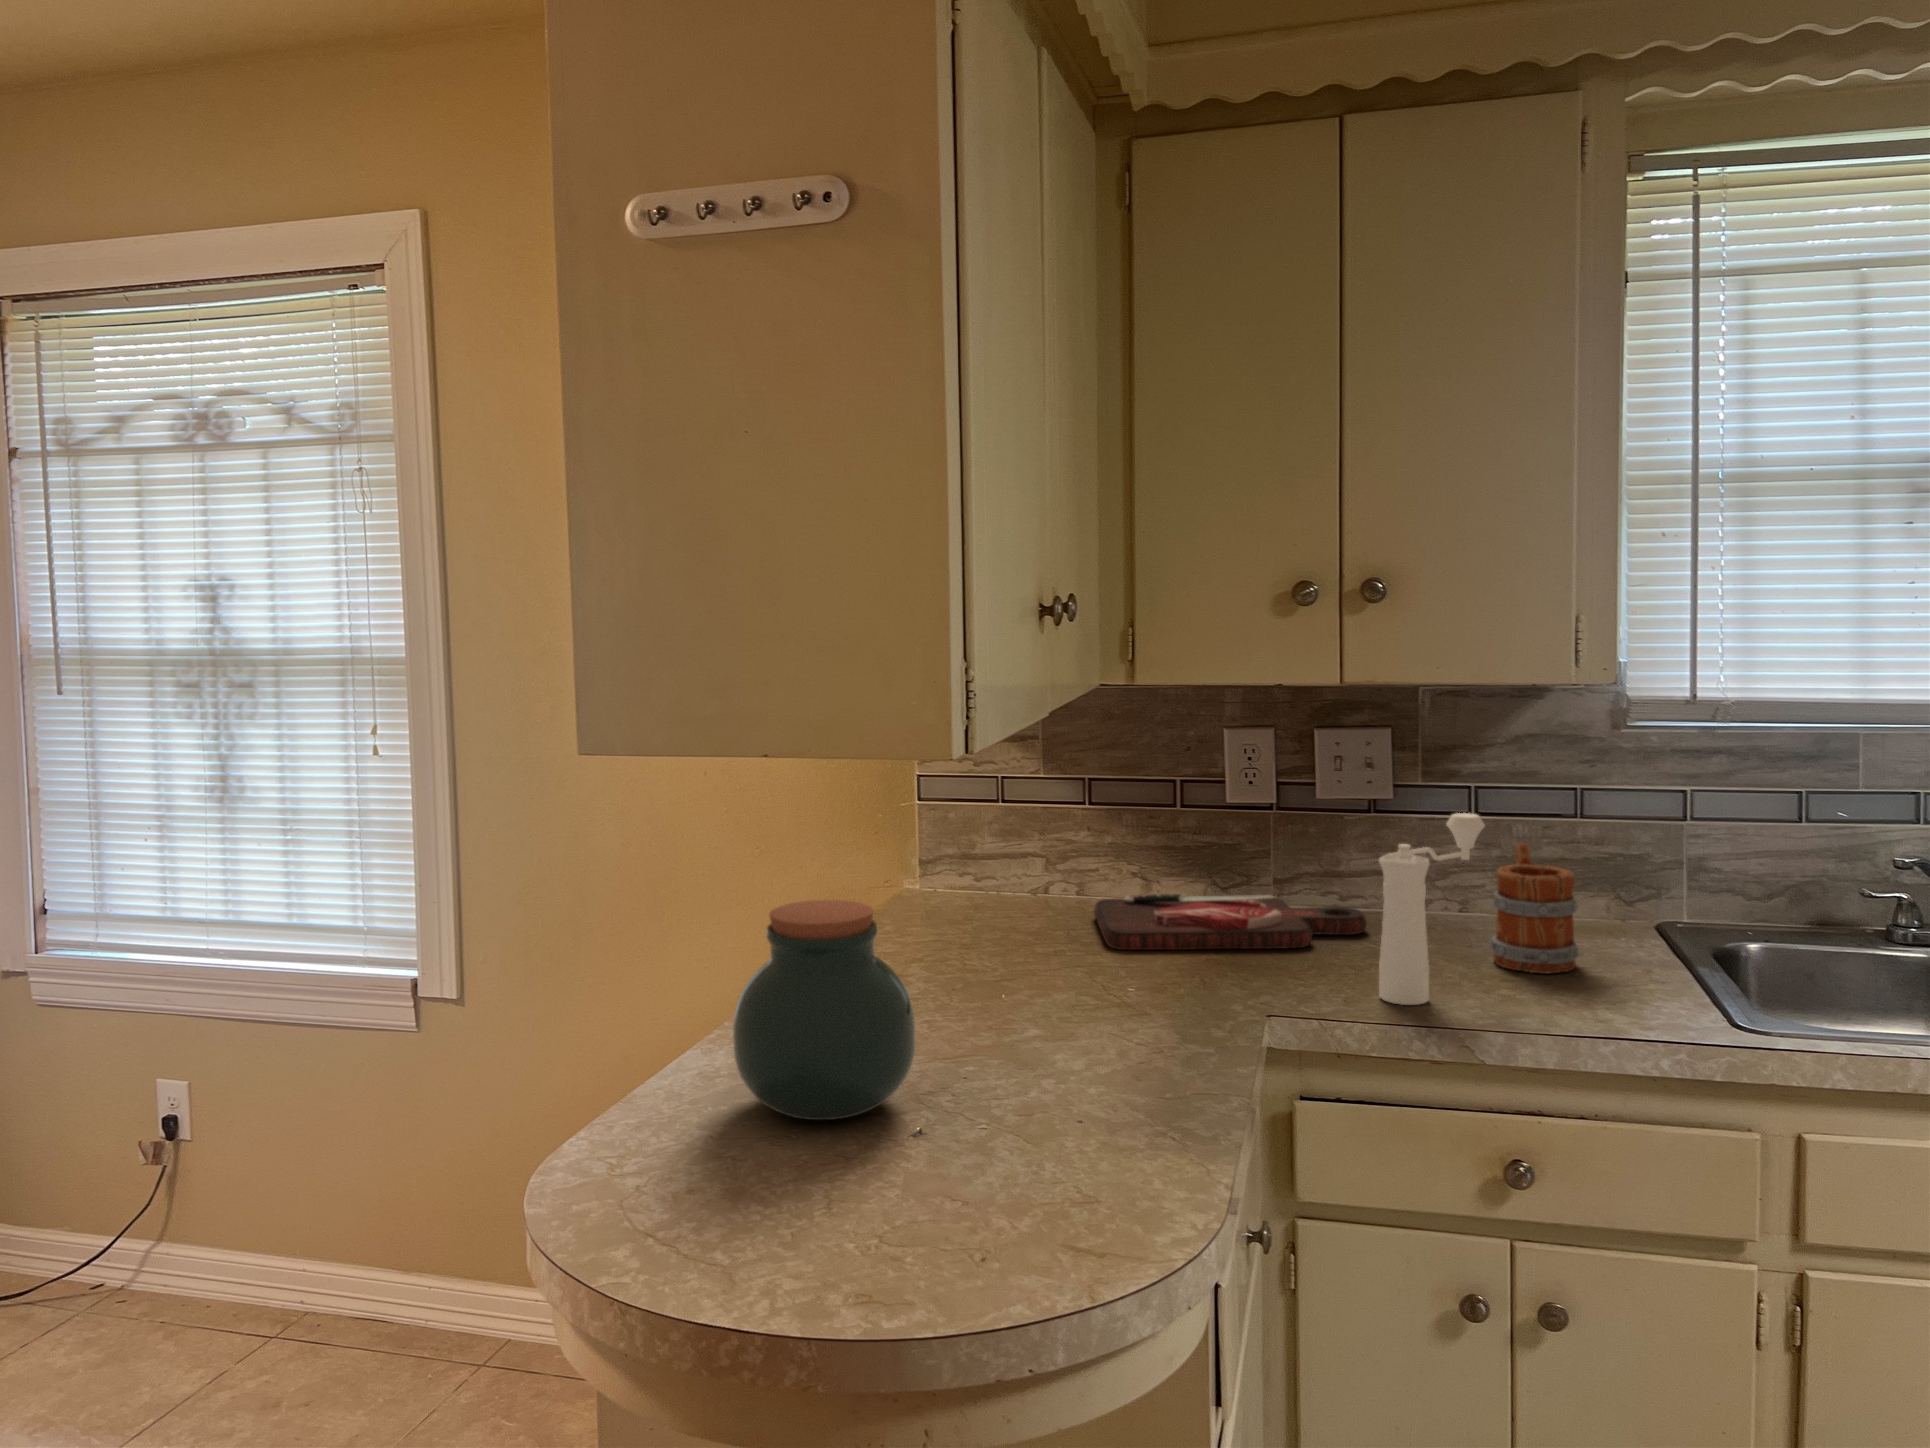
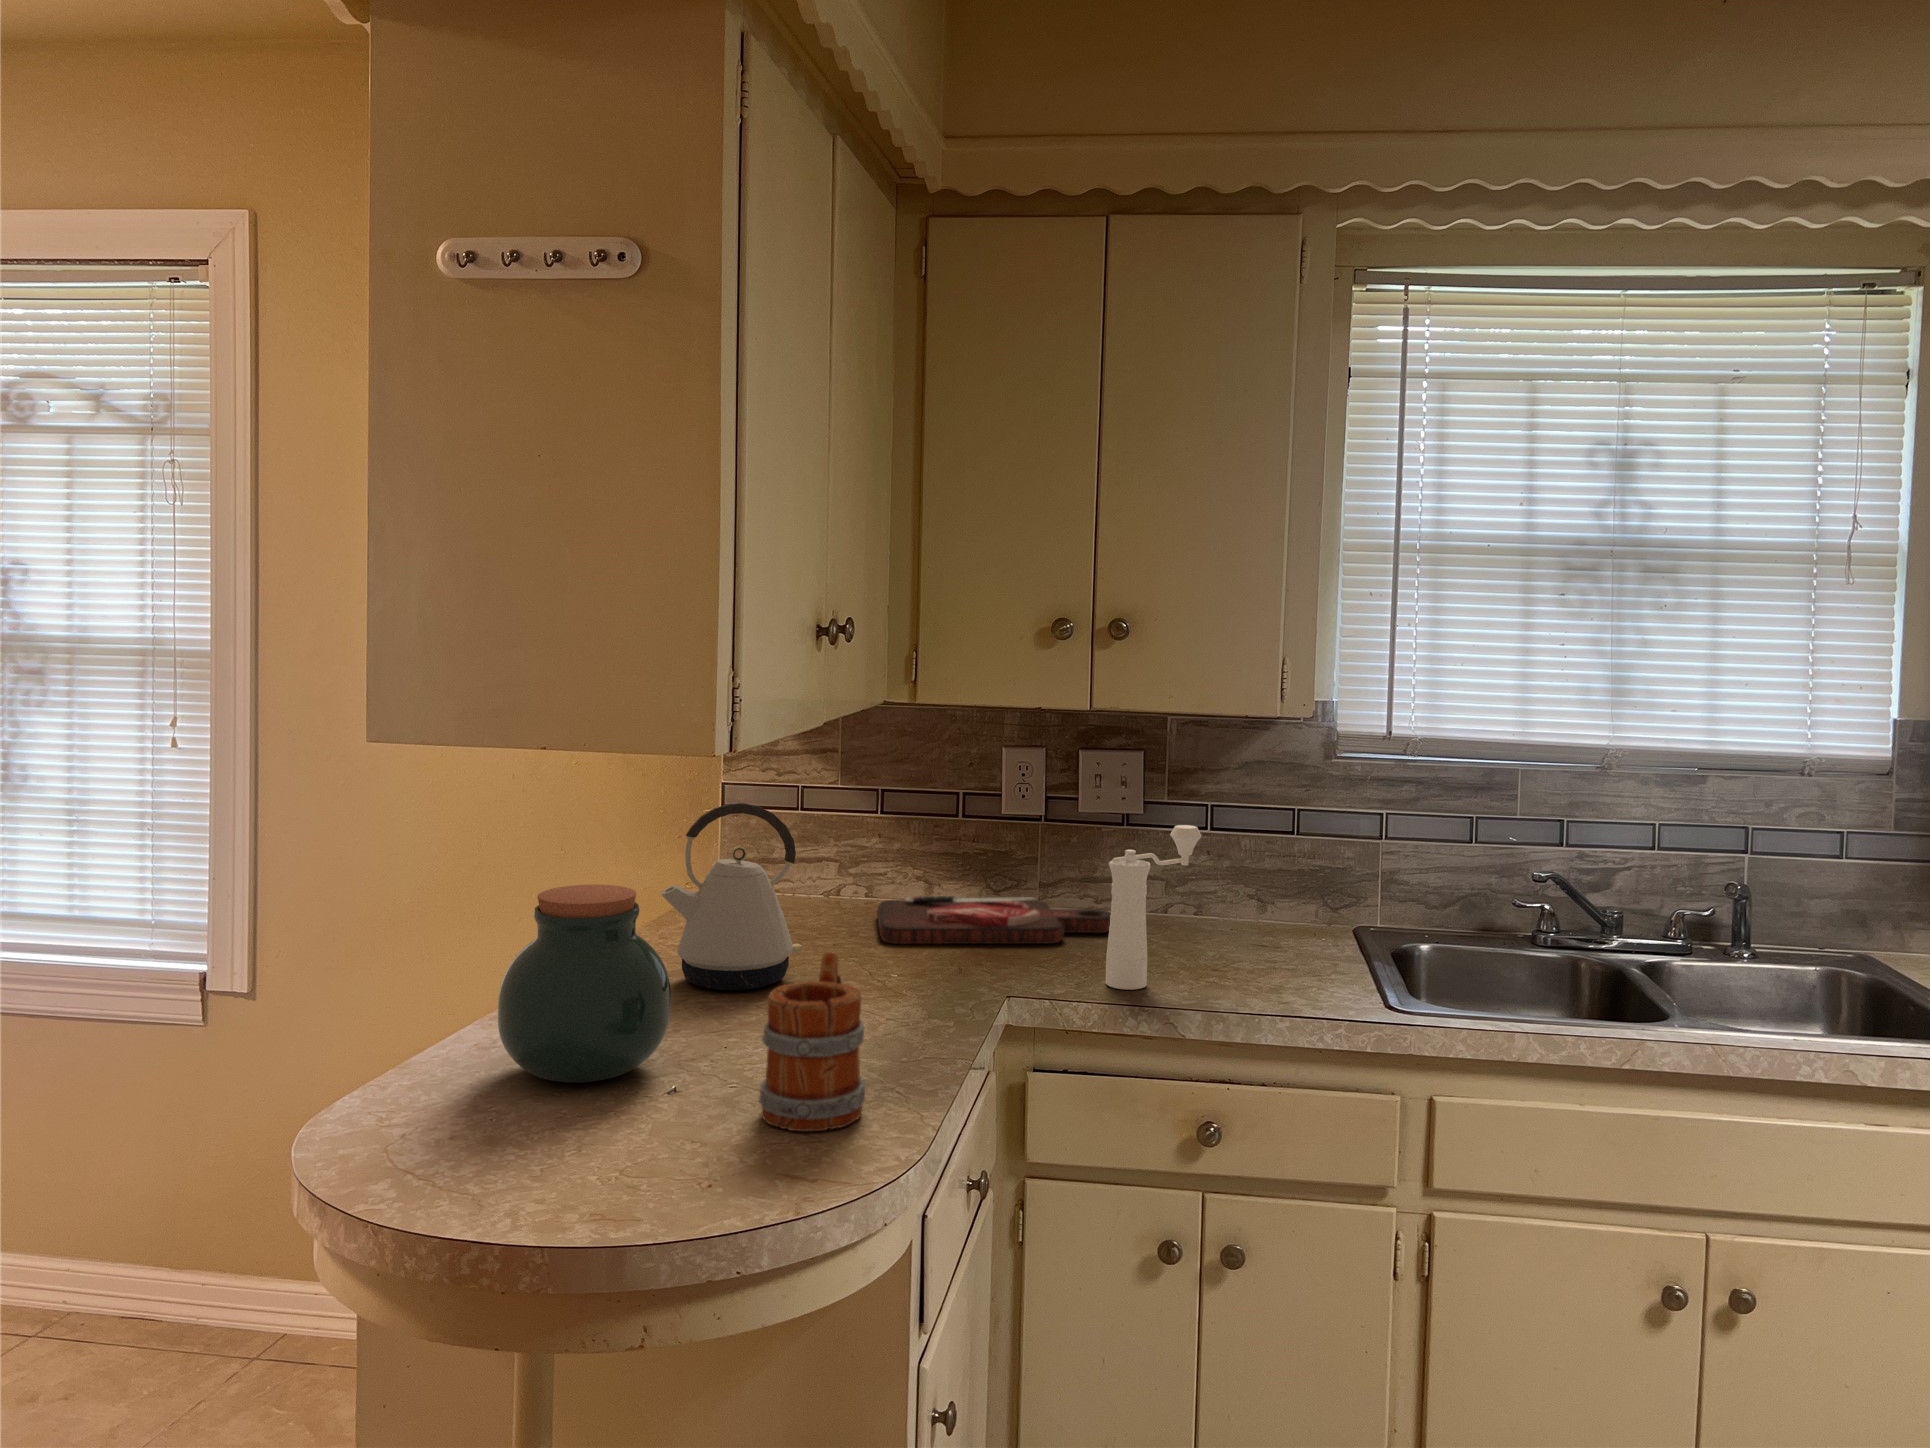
kettle: none [879,801,1031,1007] -> present [661,803,802,990]
mug: present [1491,843,1579,973] -> present [759,952,865,1131]

